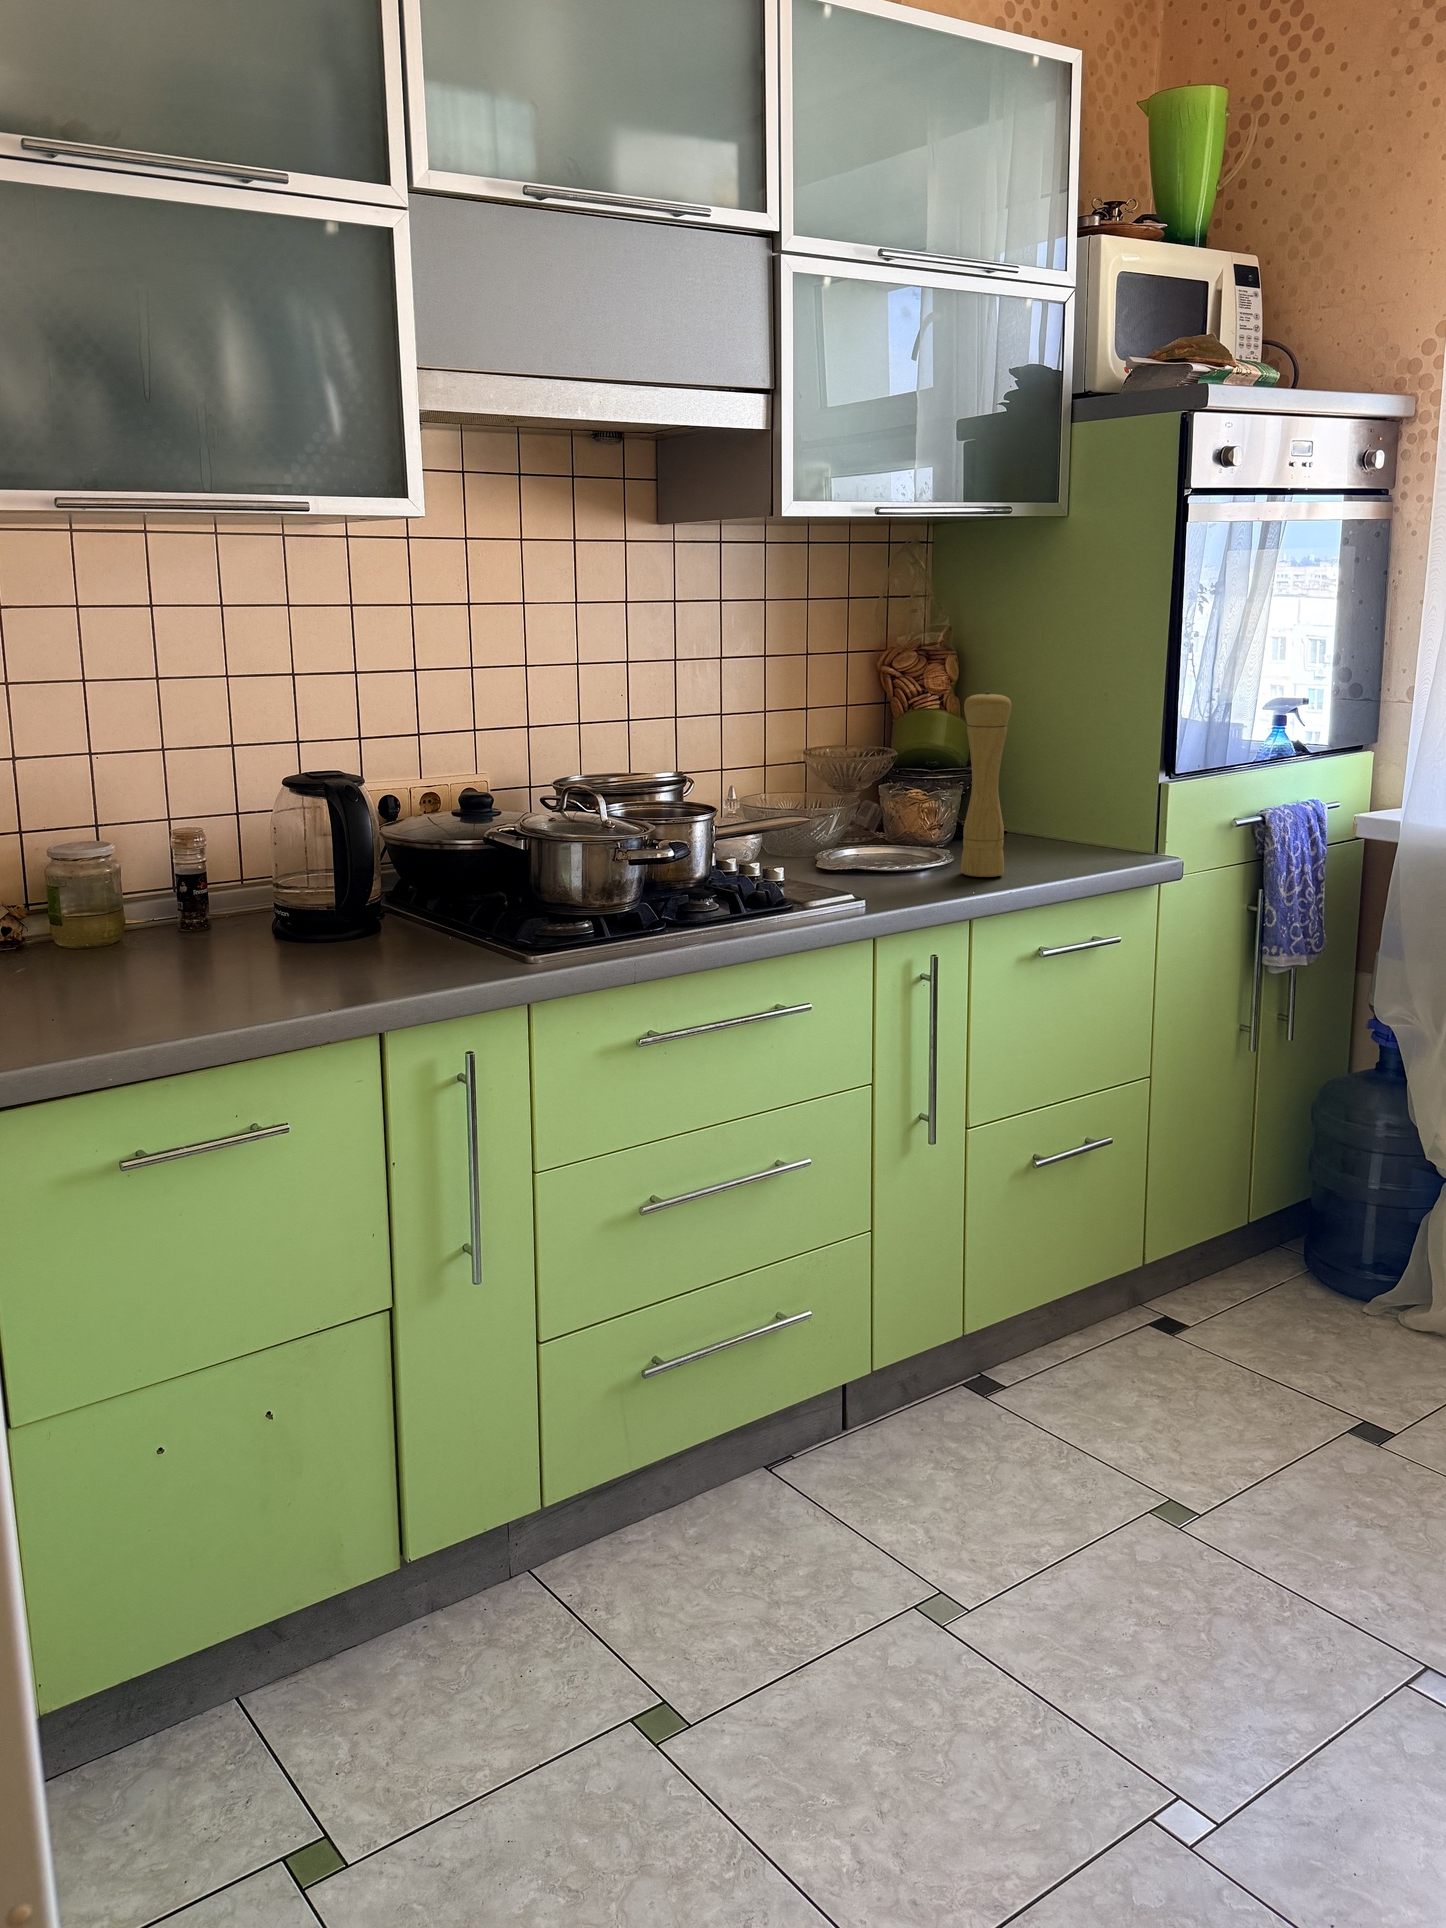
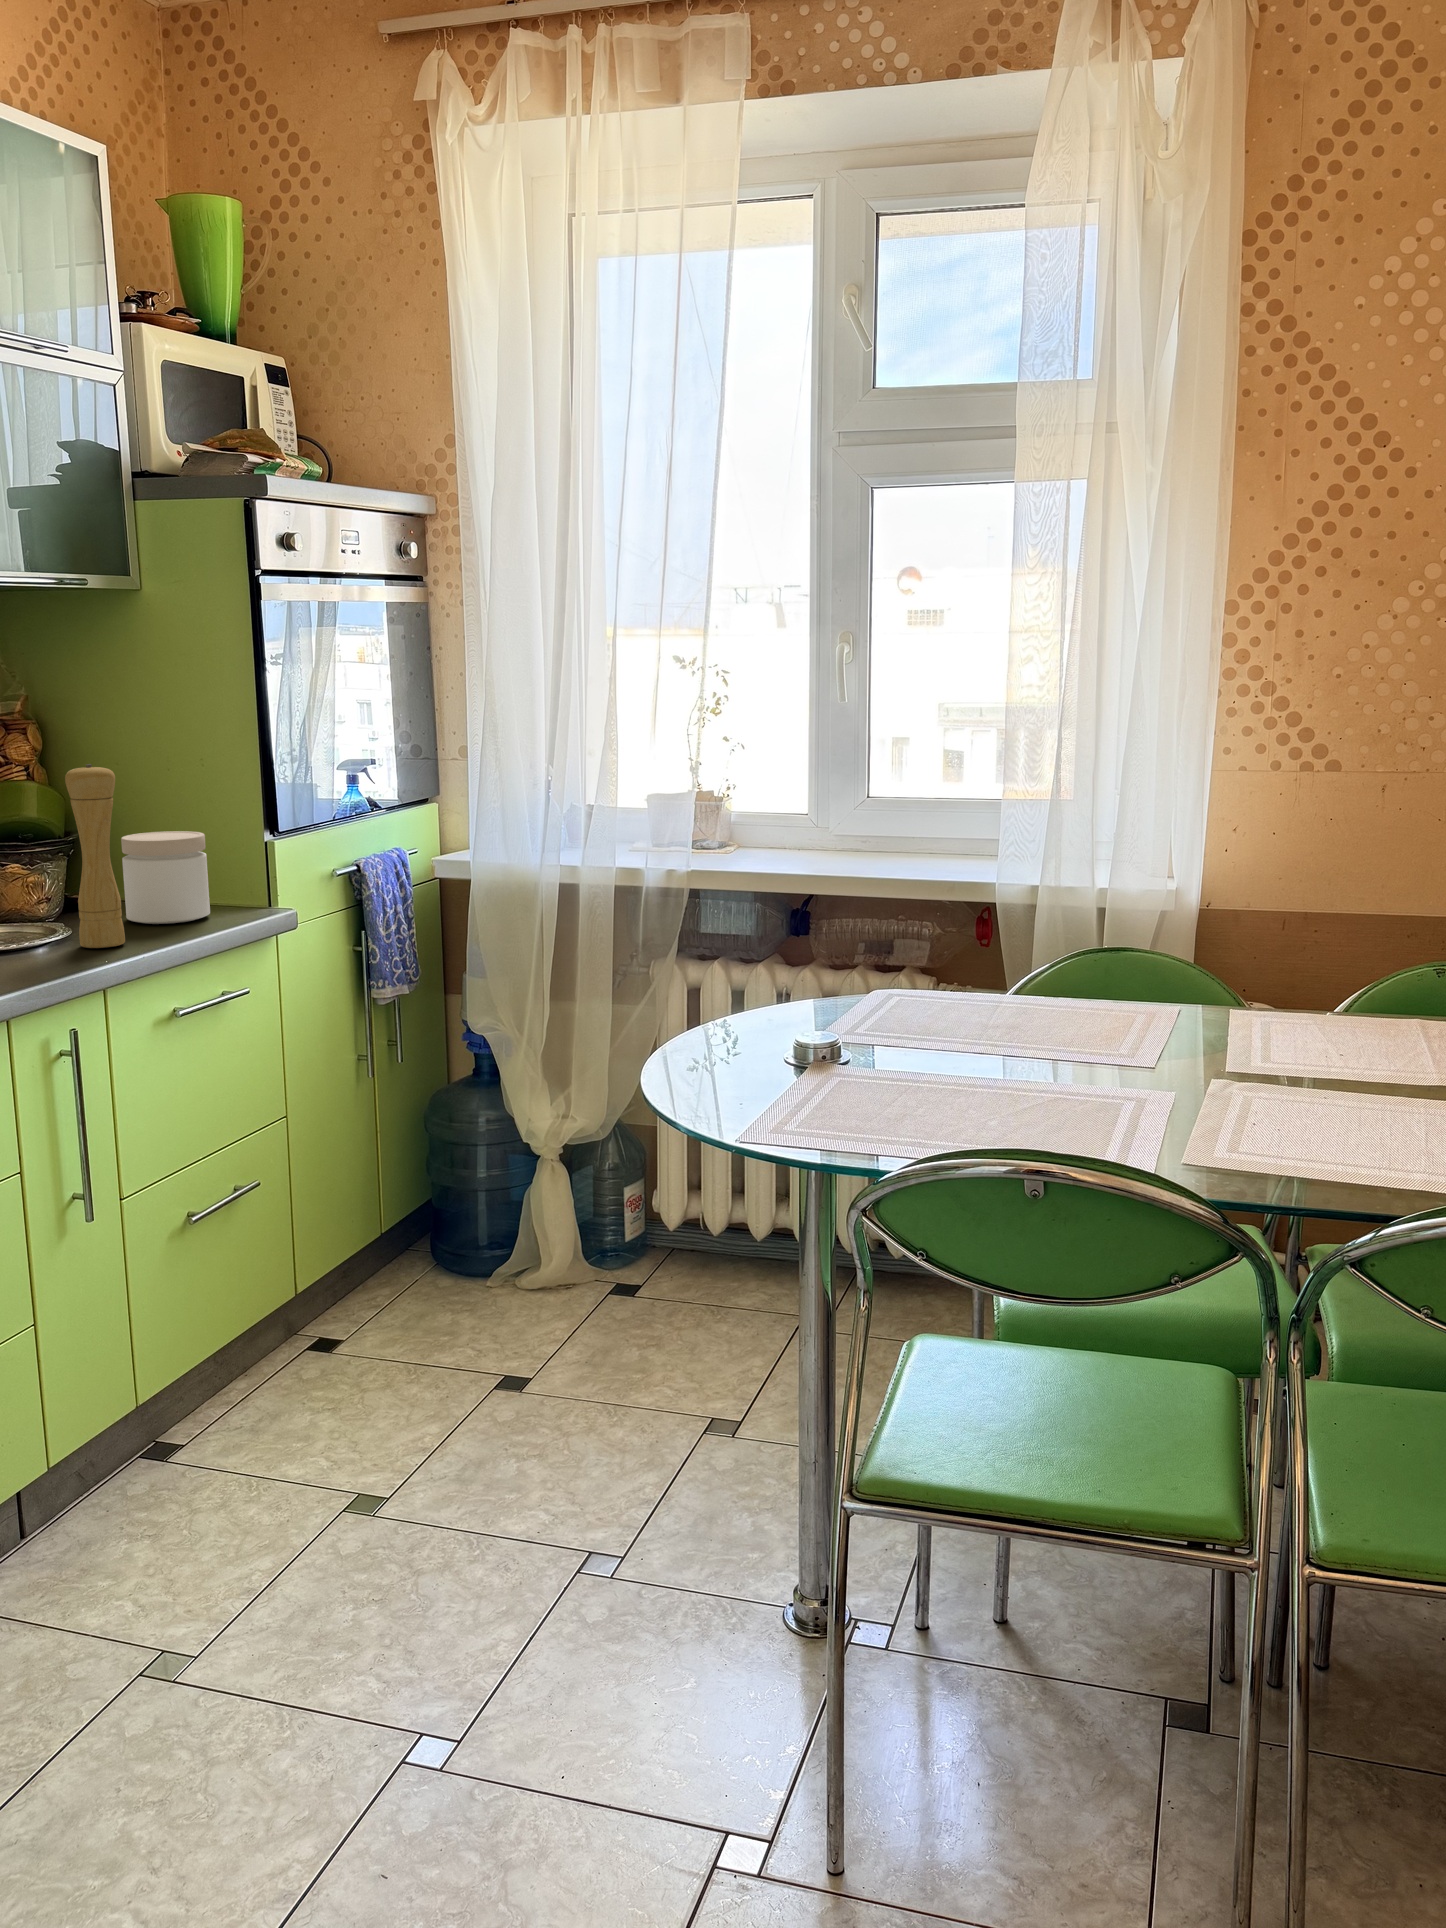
jar: none [1014,765,1100,859] -> present [121,831,210,924]

